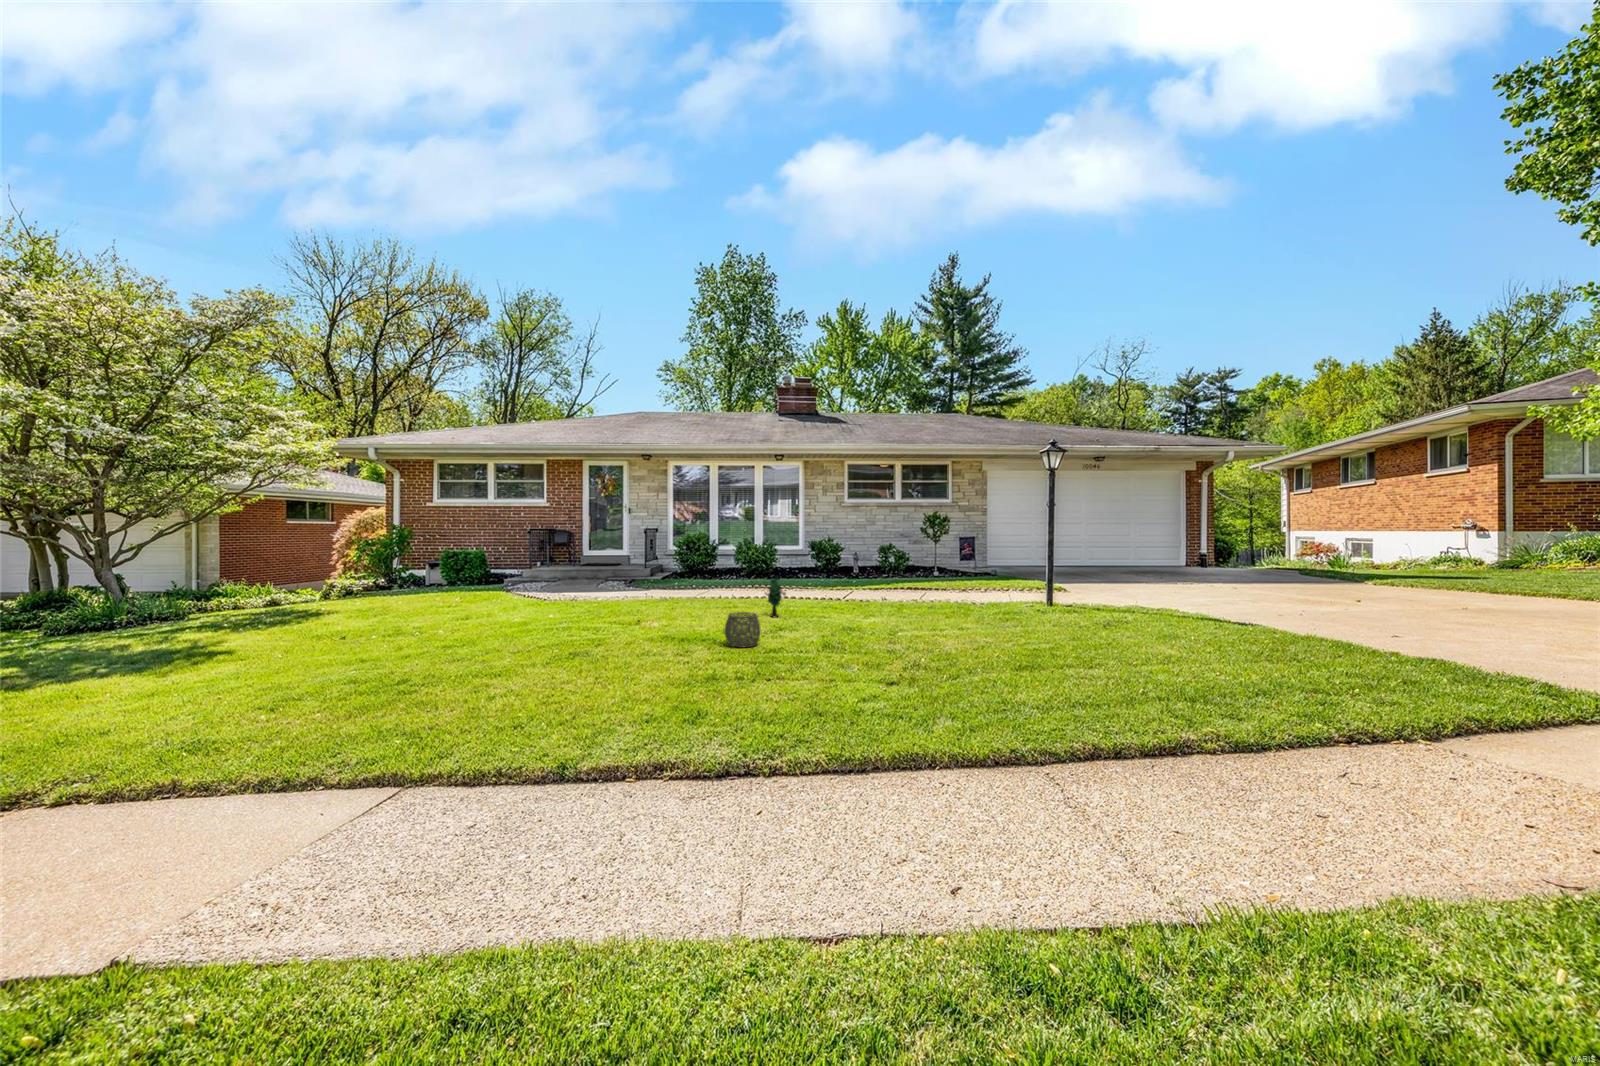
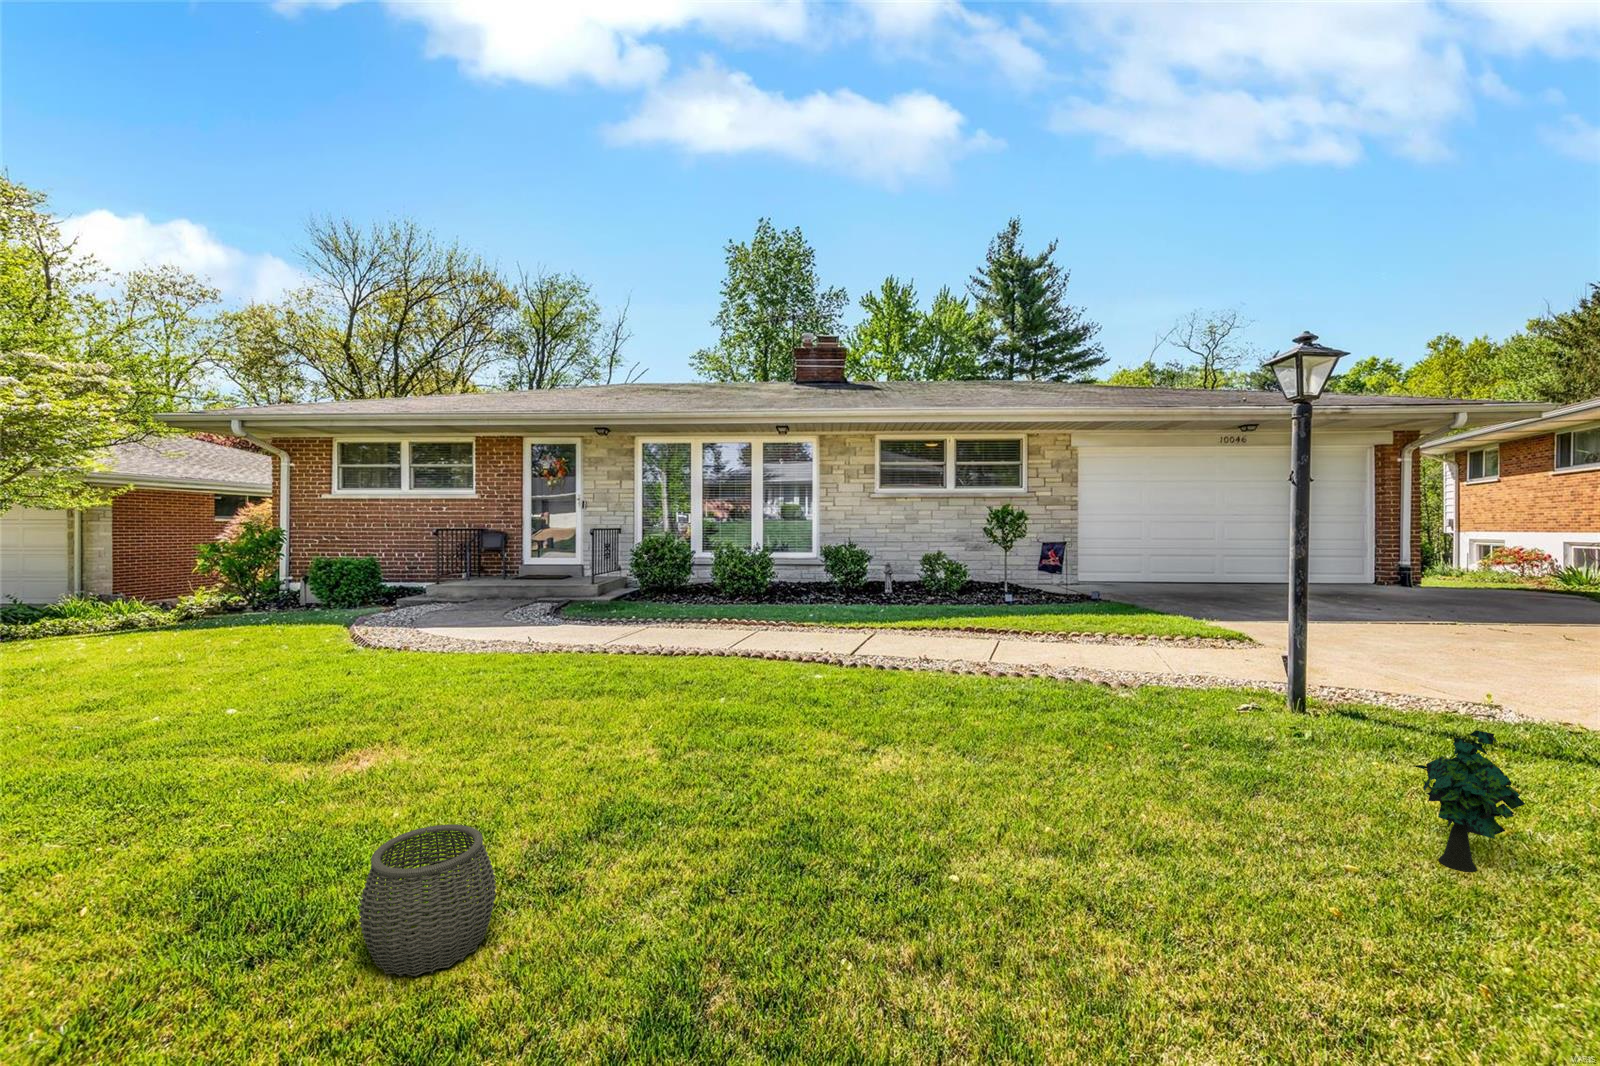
decorative plant: present [765,576,786,617] -> present [1413,730,1525,872]

